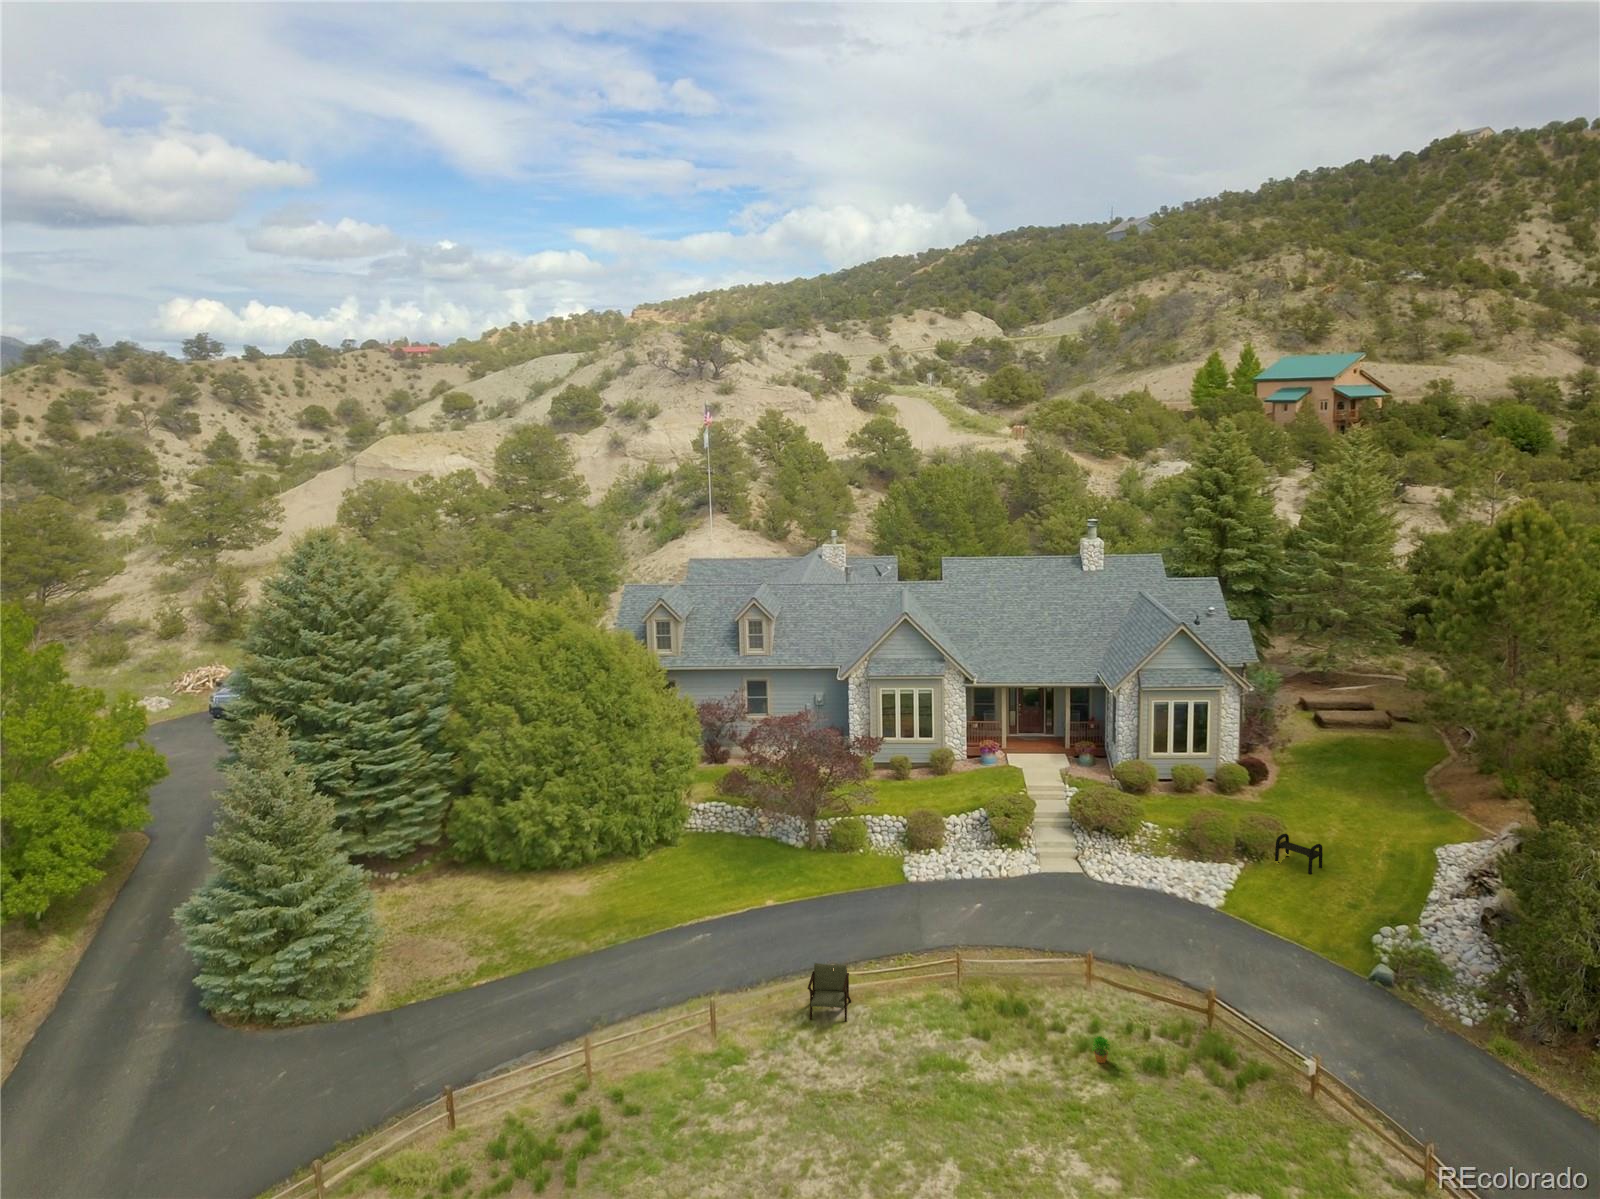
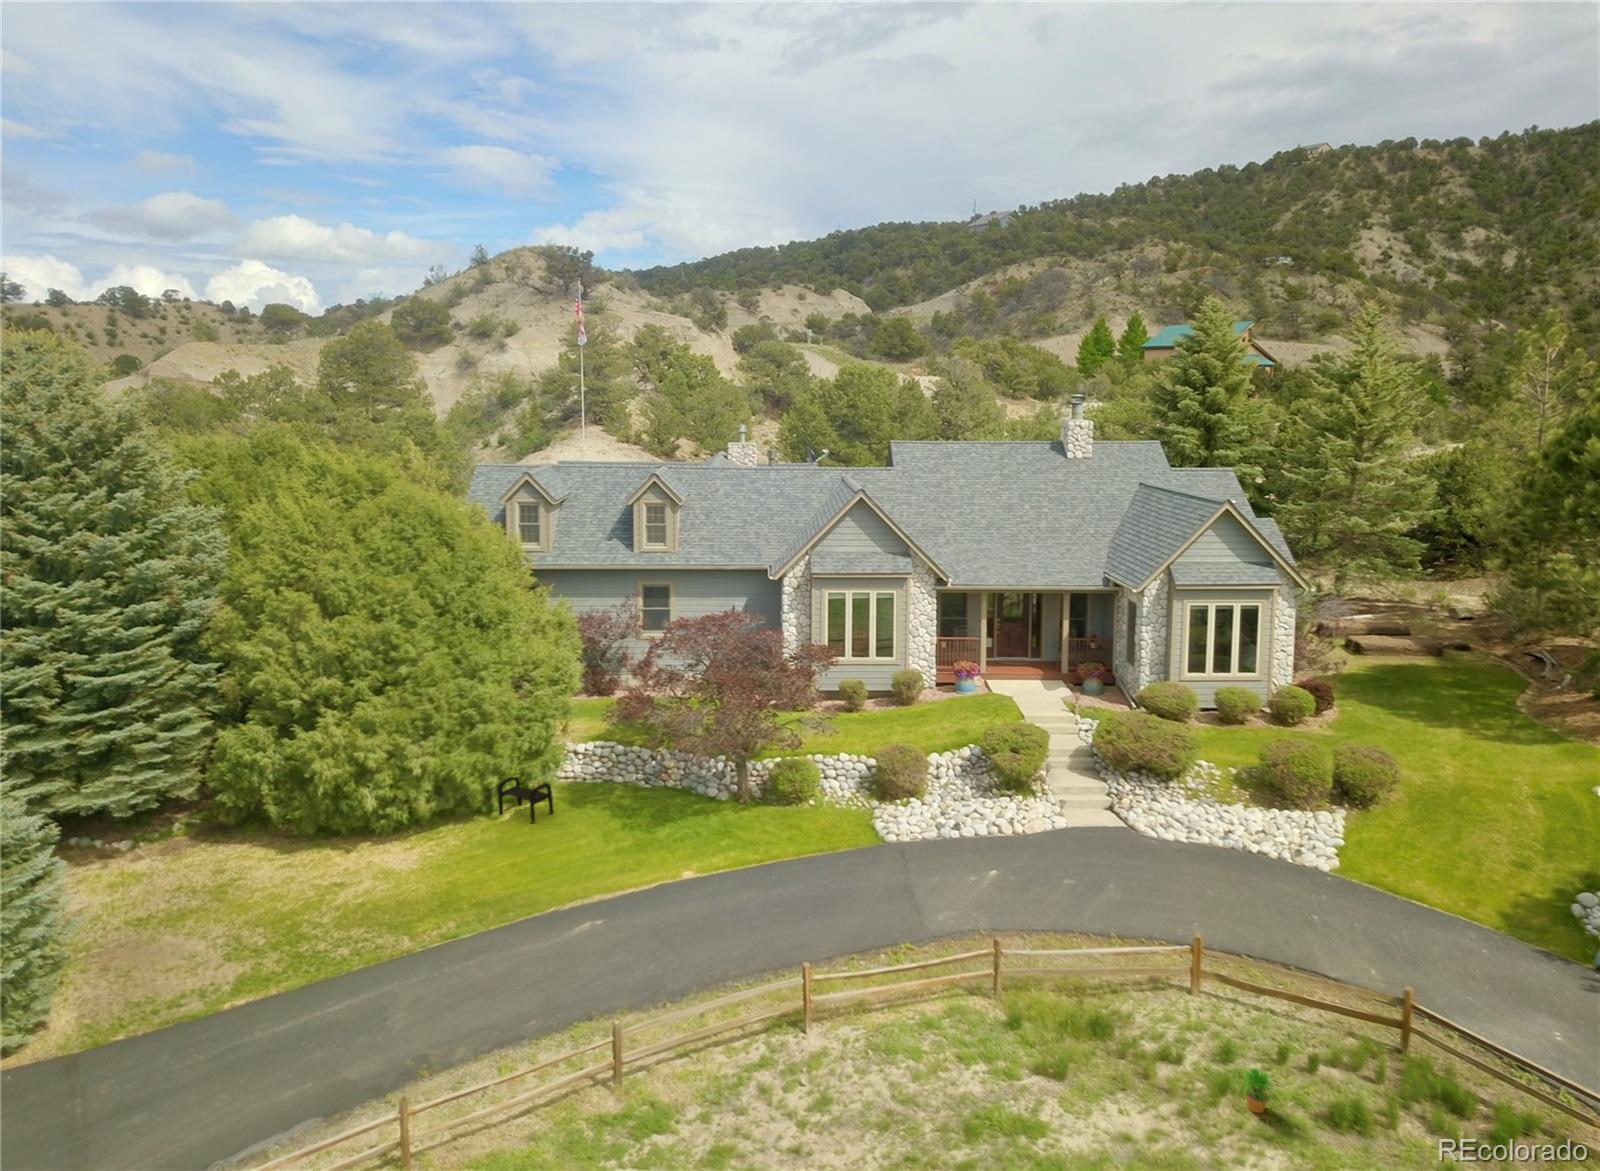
bench: present [1275,834,1322,874] -> present [498,777,554,823]
lounge chair: present [808,963,851,1022] -> none [769,961,834,1055]

